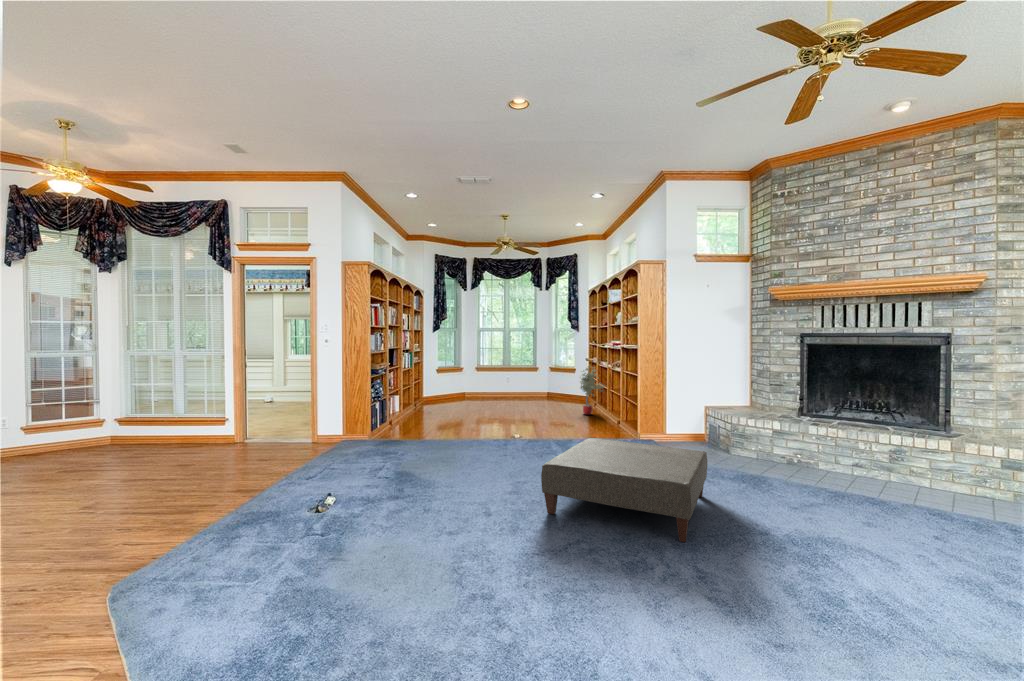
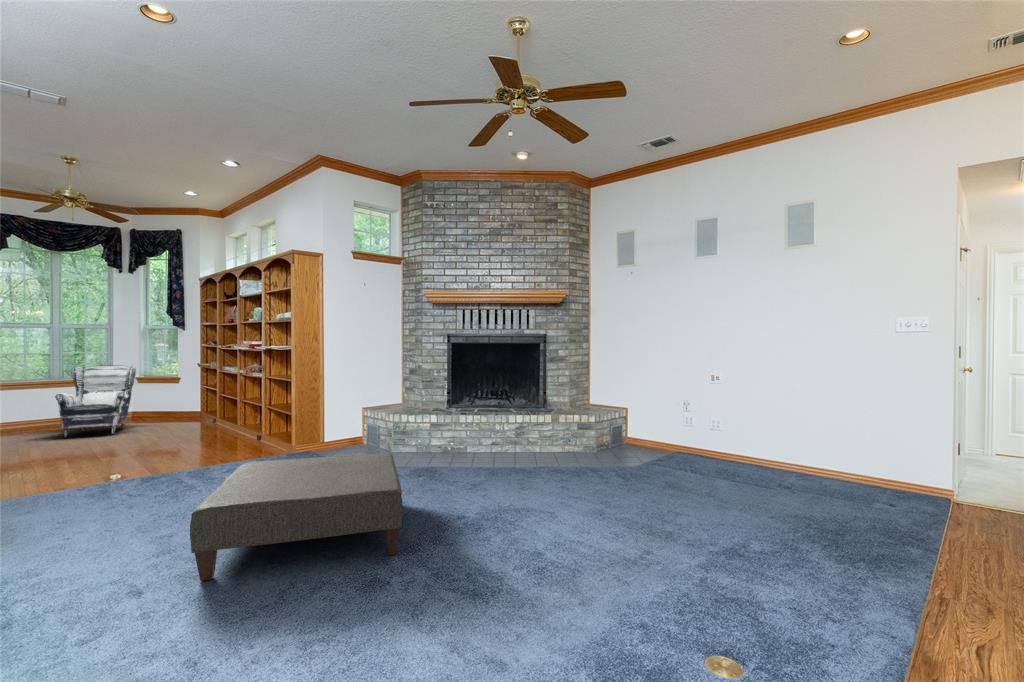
armchair: none [510,356,551,404] -> present [55,365,136,437]
potted tree: present [580,366,604,415] -> none [190,374,232,439]

